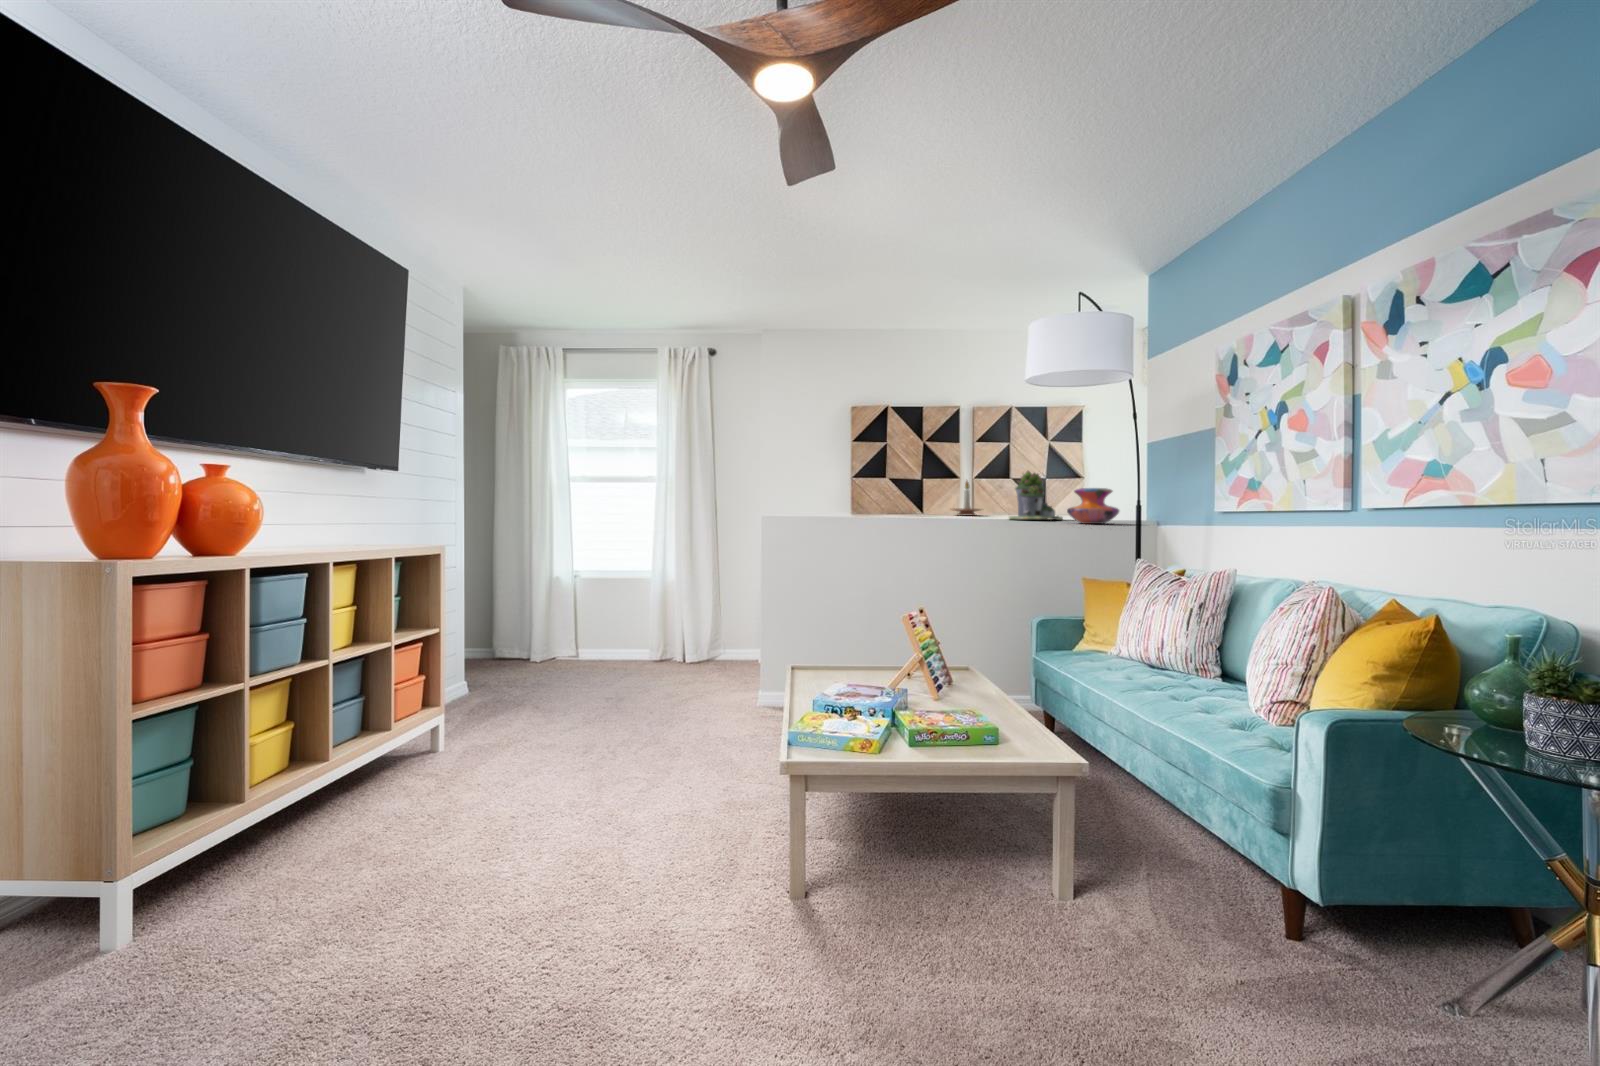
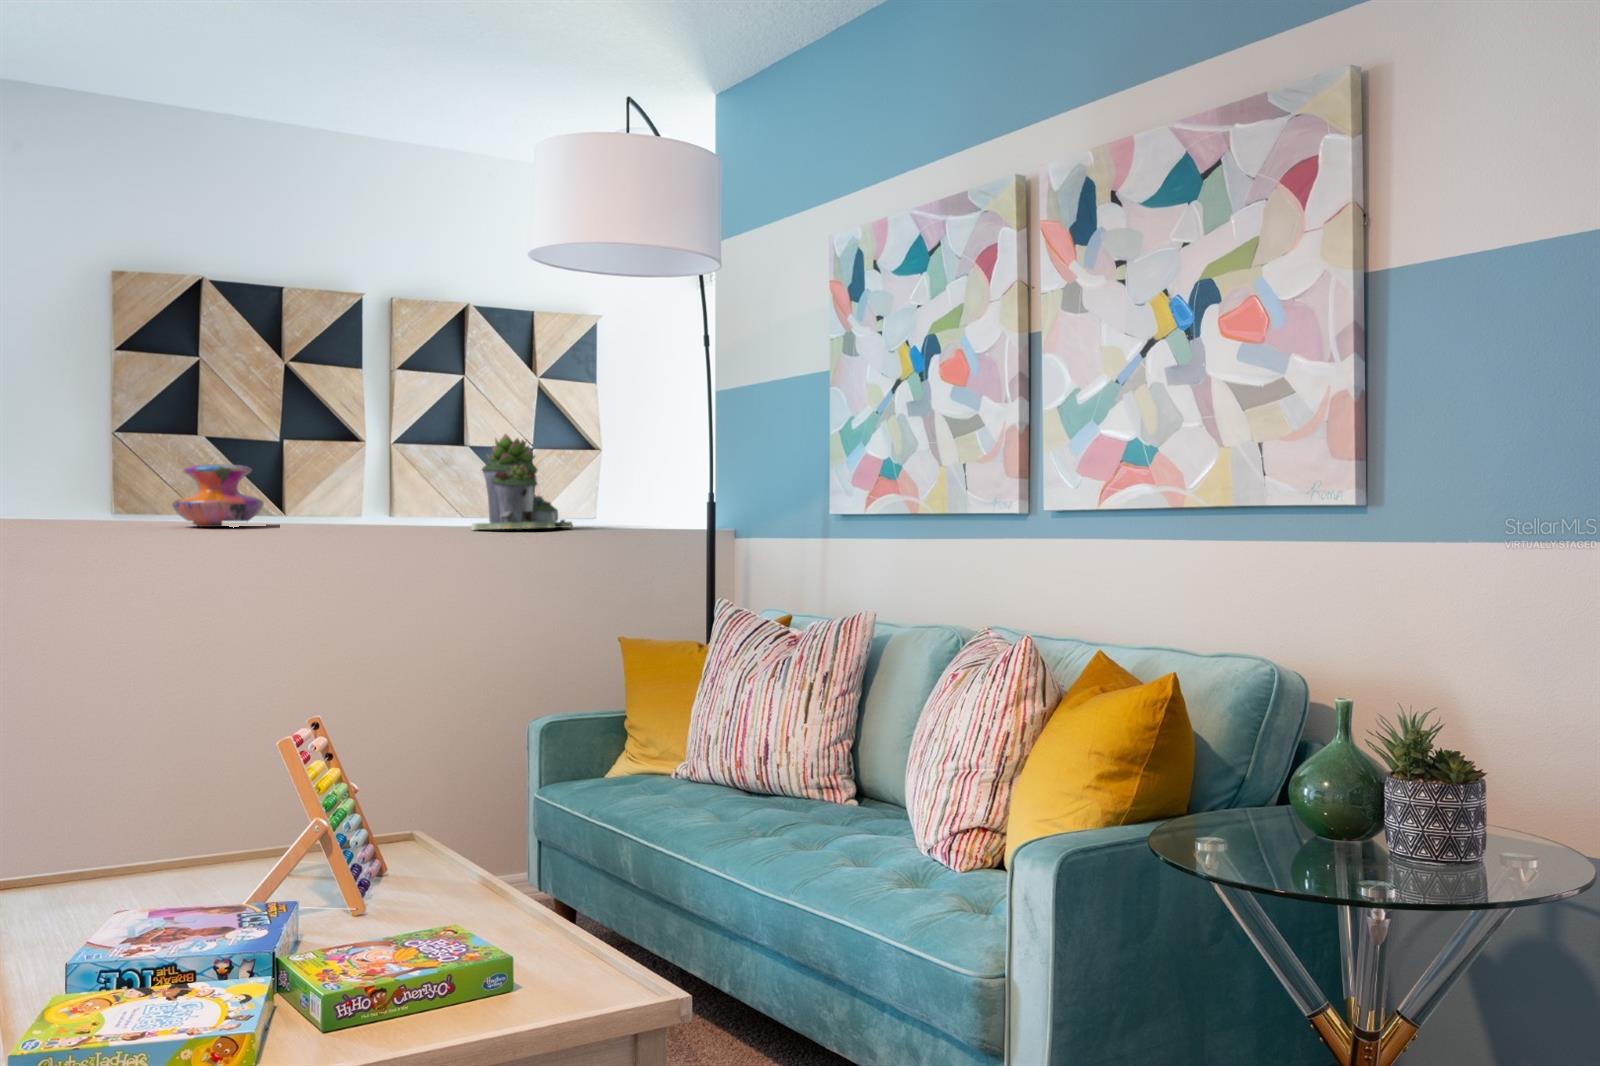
candle holder: present [953,481,981,516] -> none [349,450,418,522]
decorative vase: present [1067,488,1119,524] -> present [173,465,264,527]

